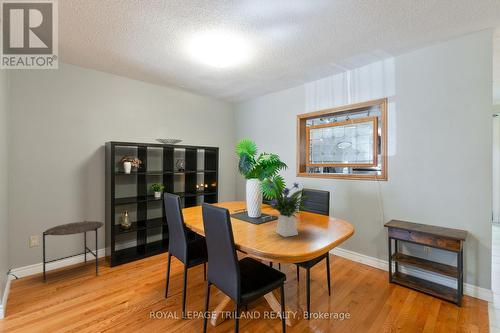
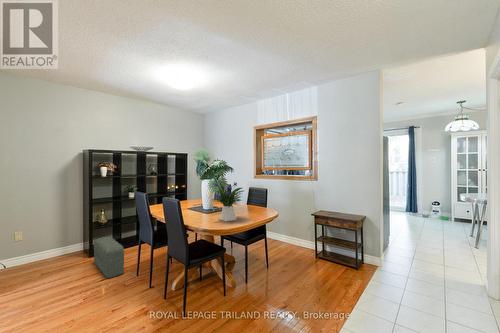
side table: present [43,221,104,283] -> none [27,219,82,272]
pouf: none [116,244,150,297] -> present [94,237,124,278]

